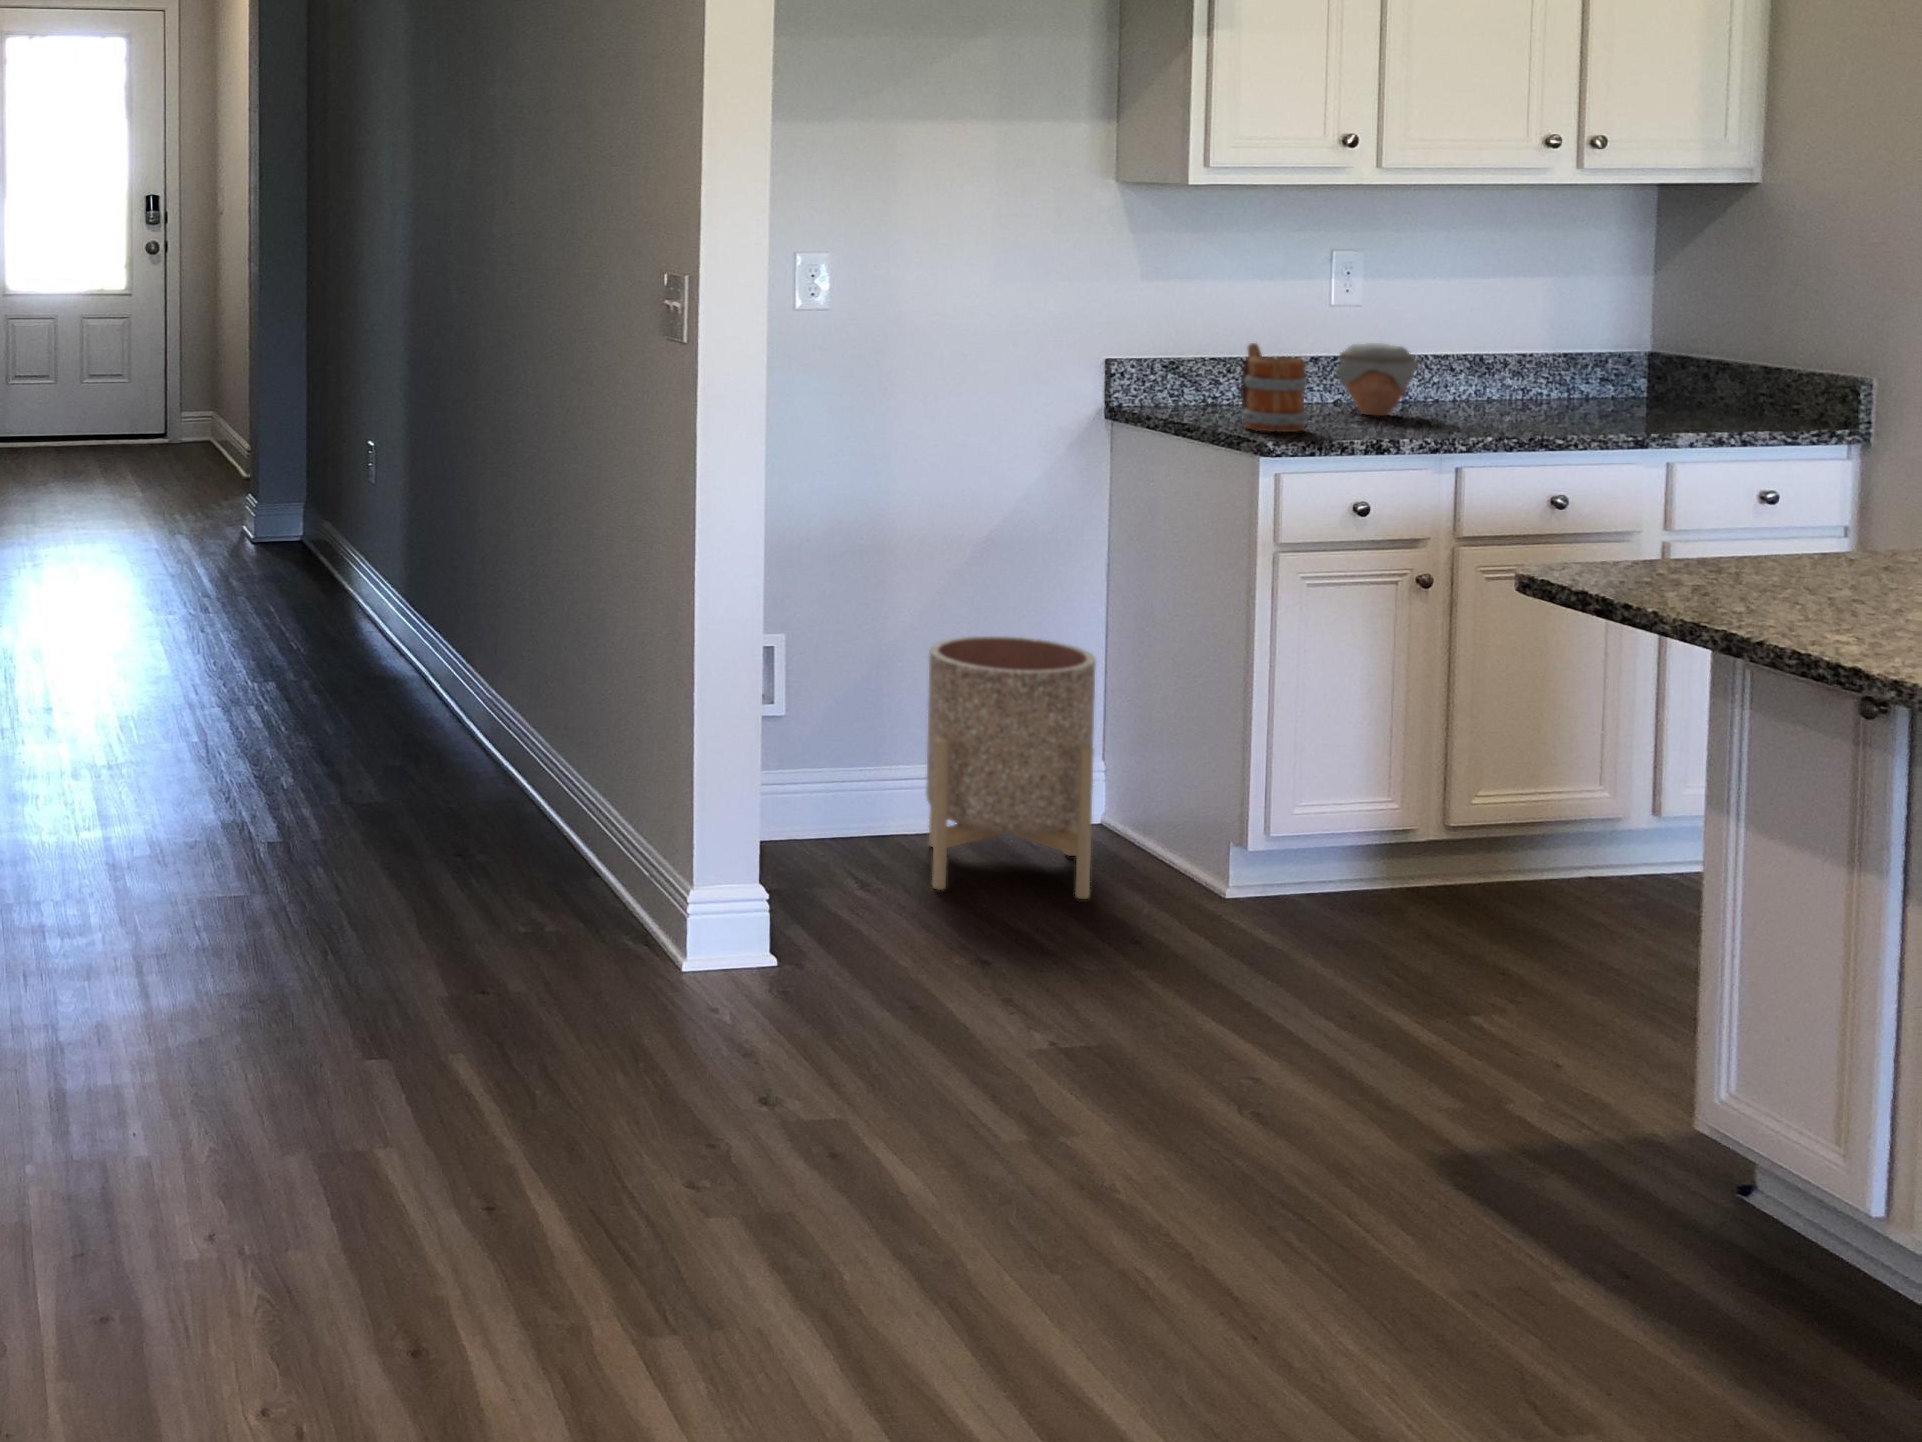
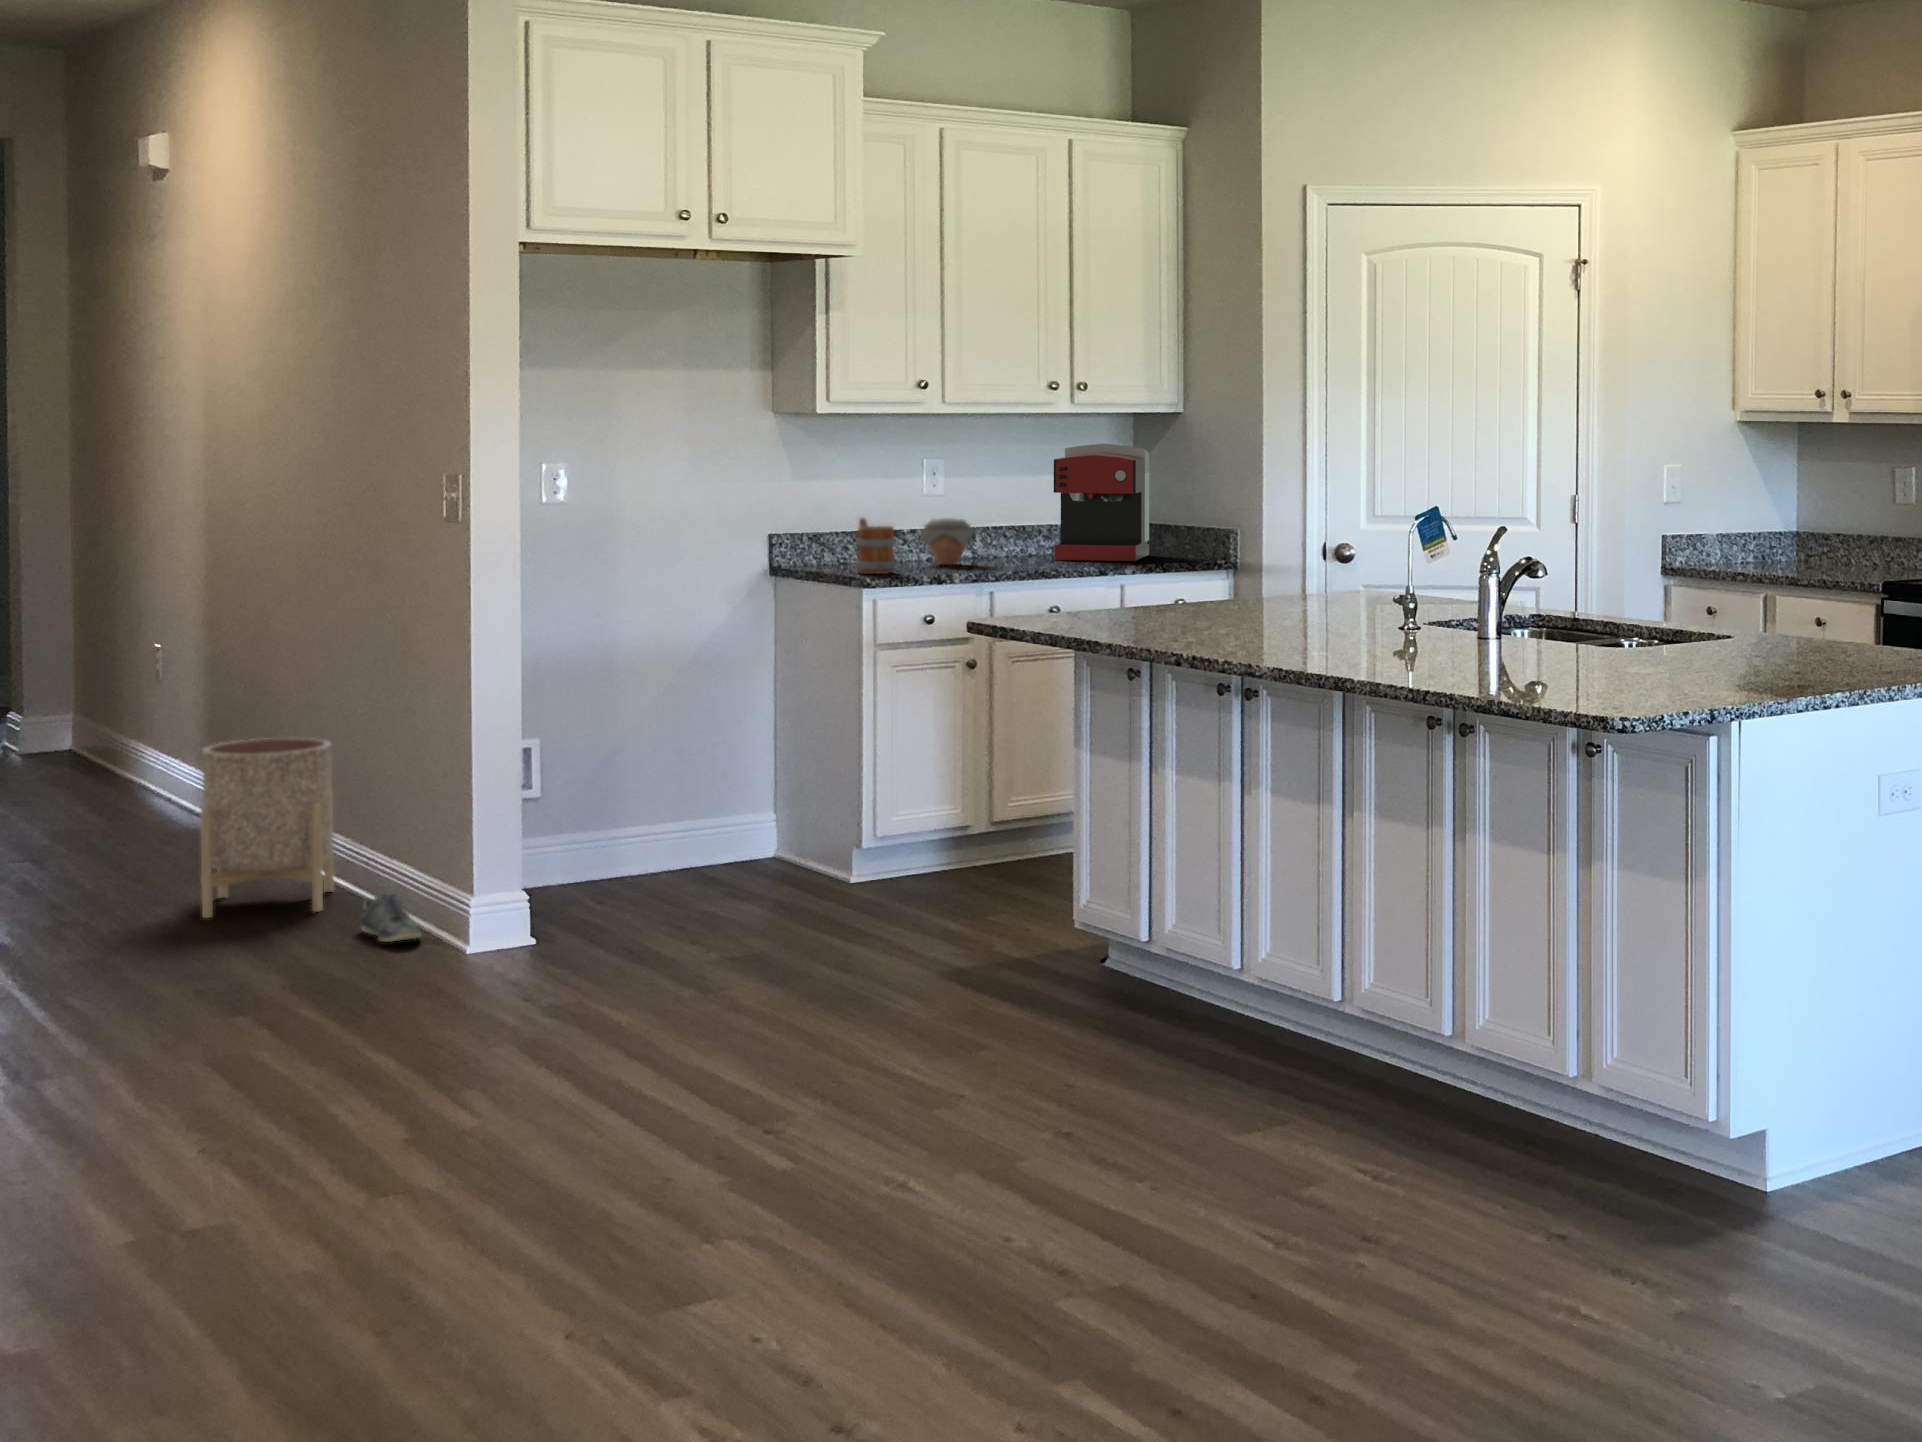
coffee maker: none [1539,231,1697,420] -> present [1054,444,1149,561]
planter: present [926,636,1096,899] -> present [200,738,334,918]
shoe: none [549,850,623,929] -> present [361,892,422,942]

